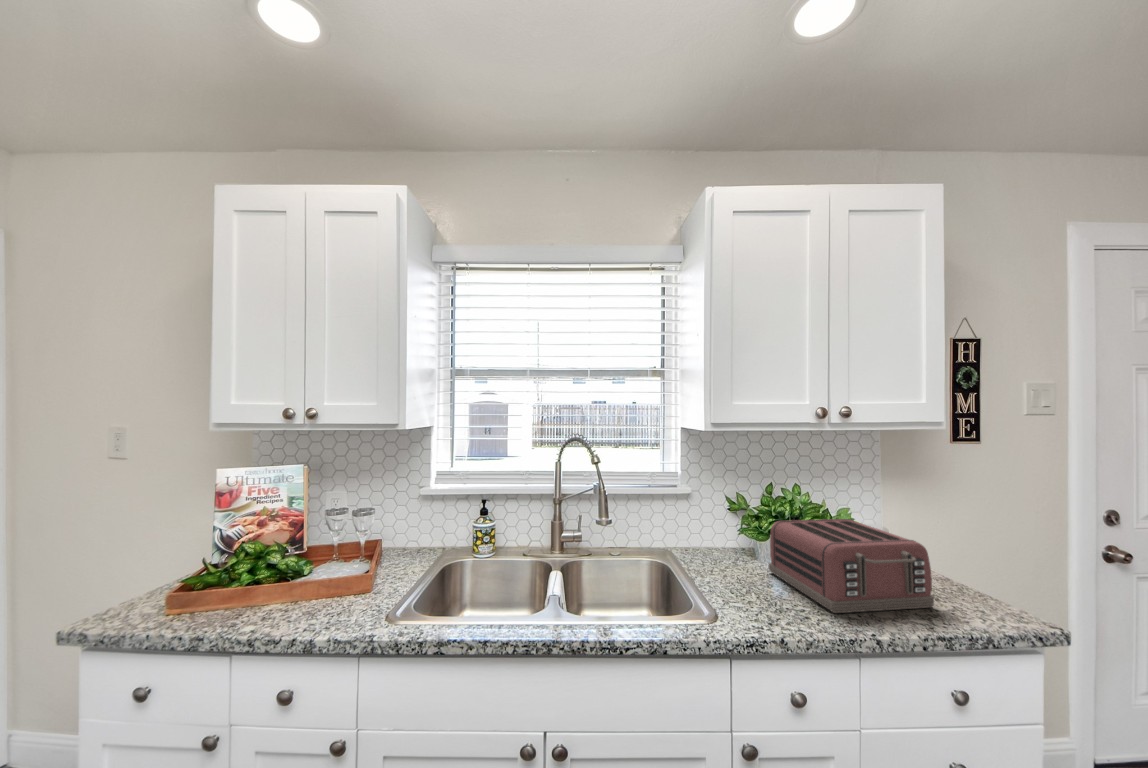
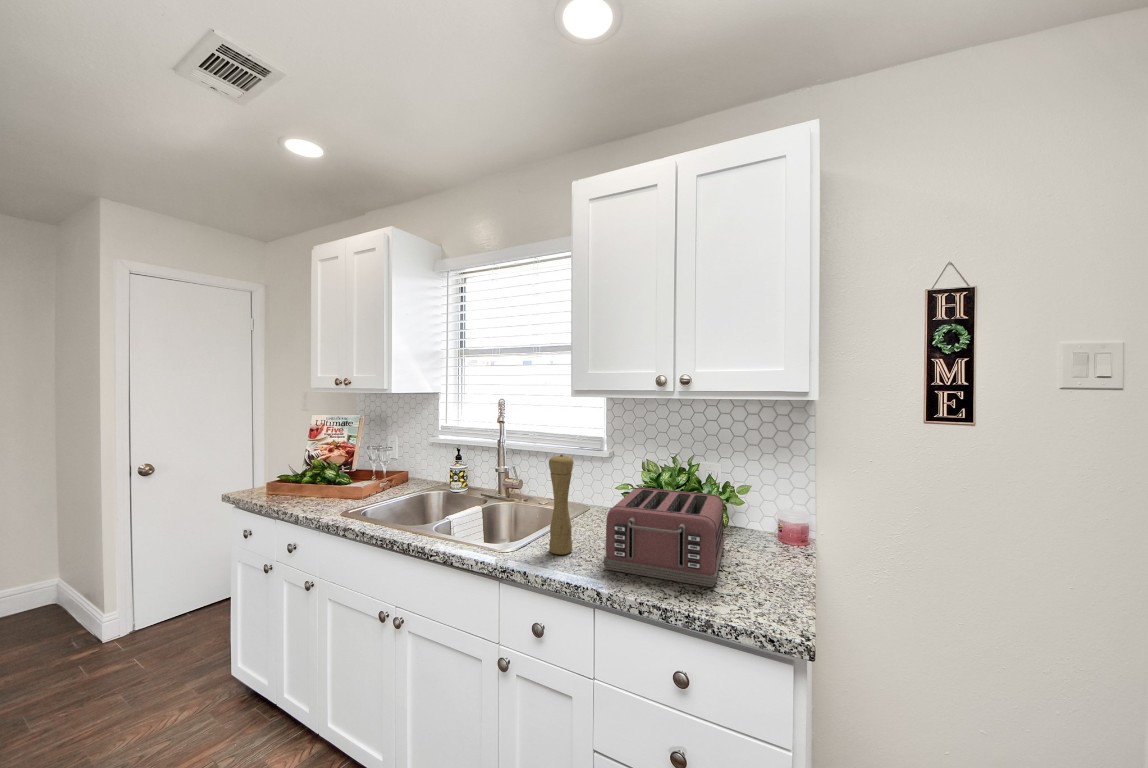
pepper mill: none [740,494,770,609] -> present [549,455,573,555]

